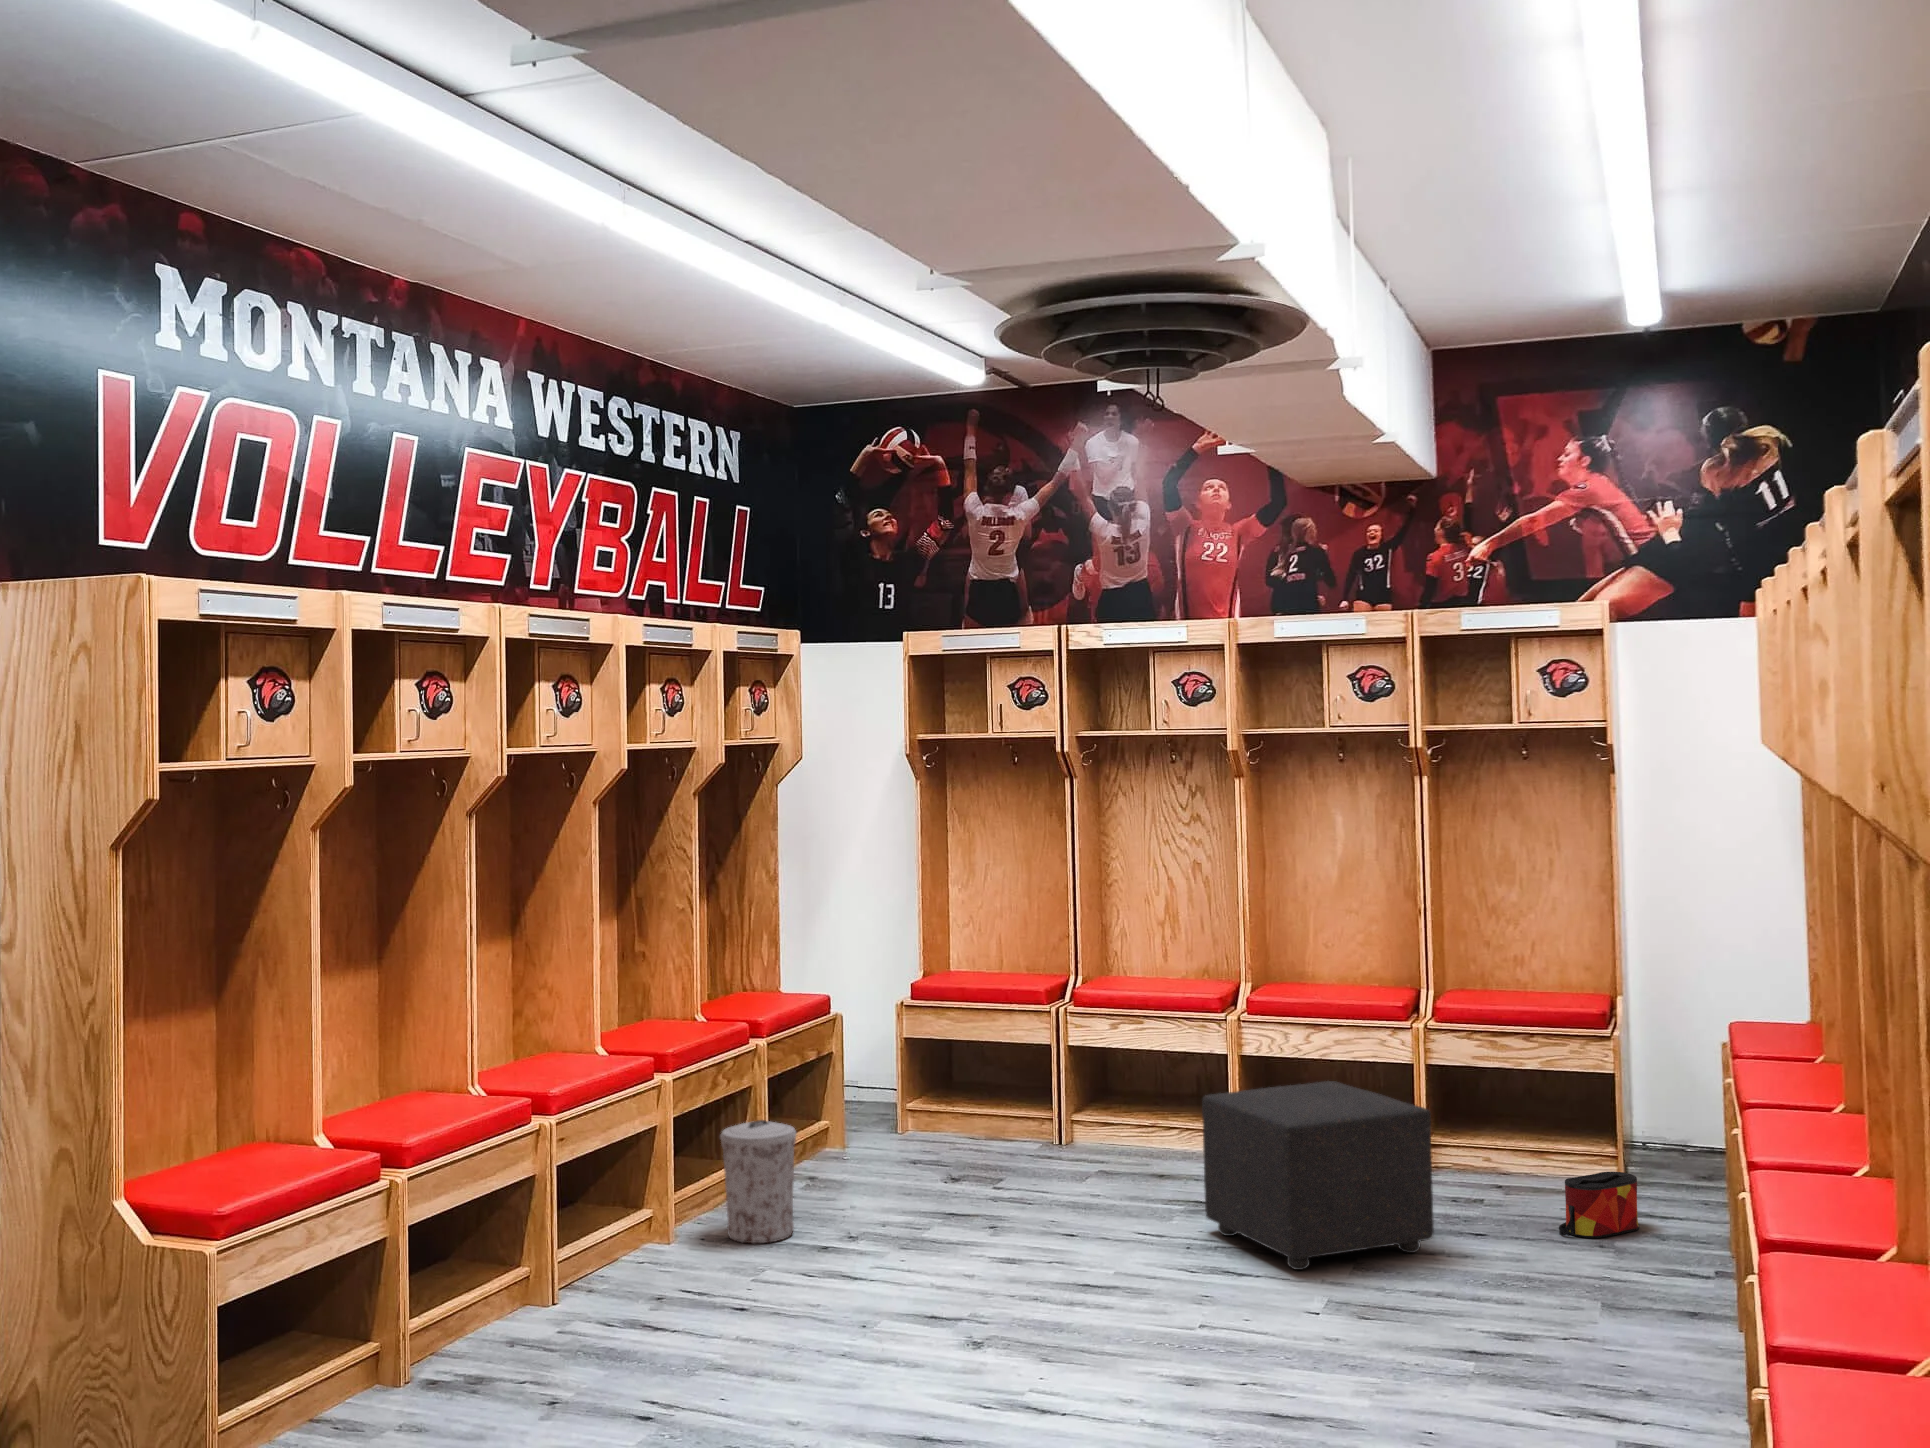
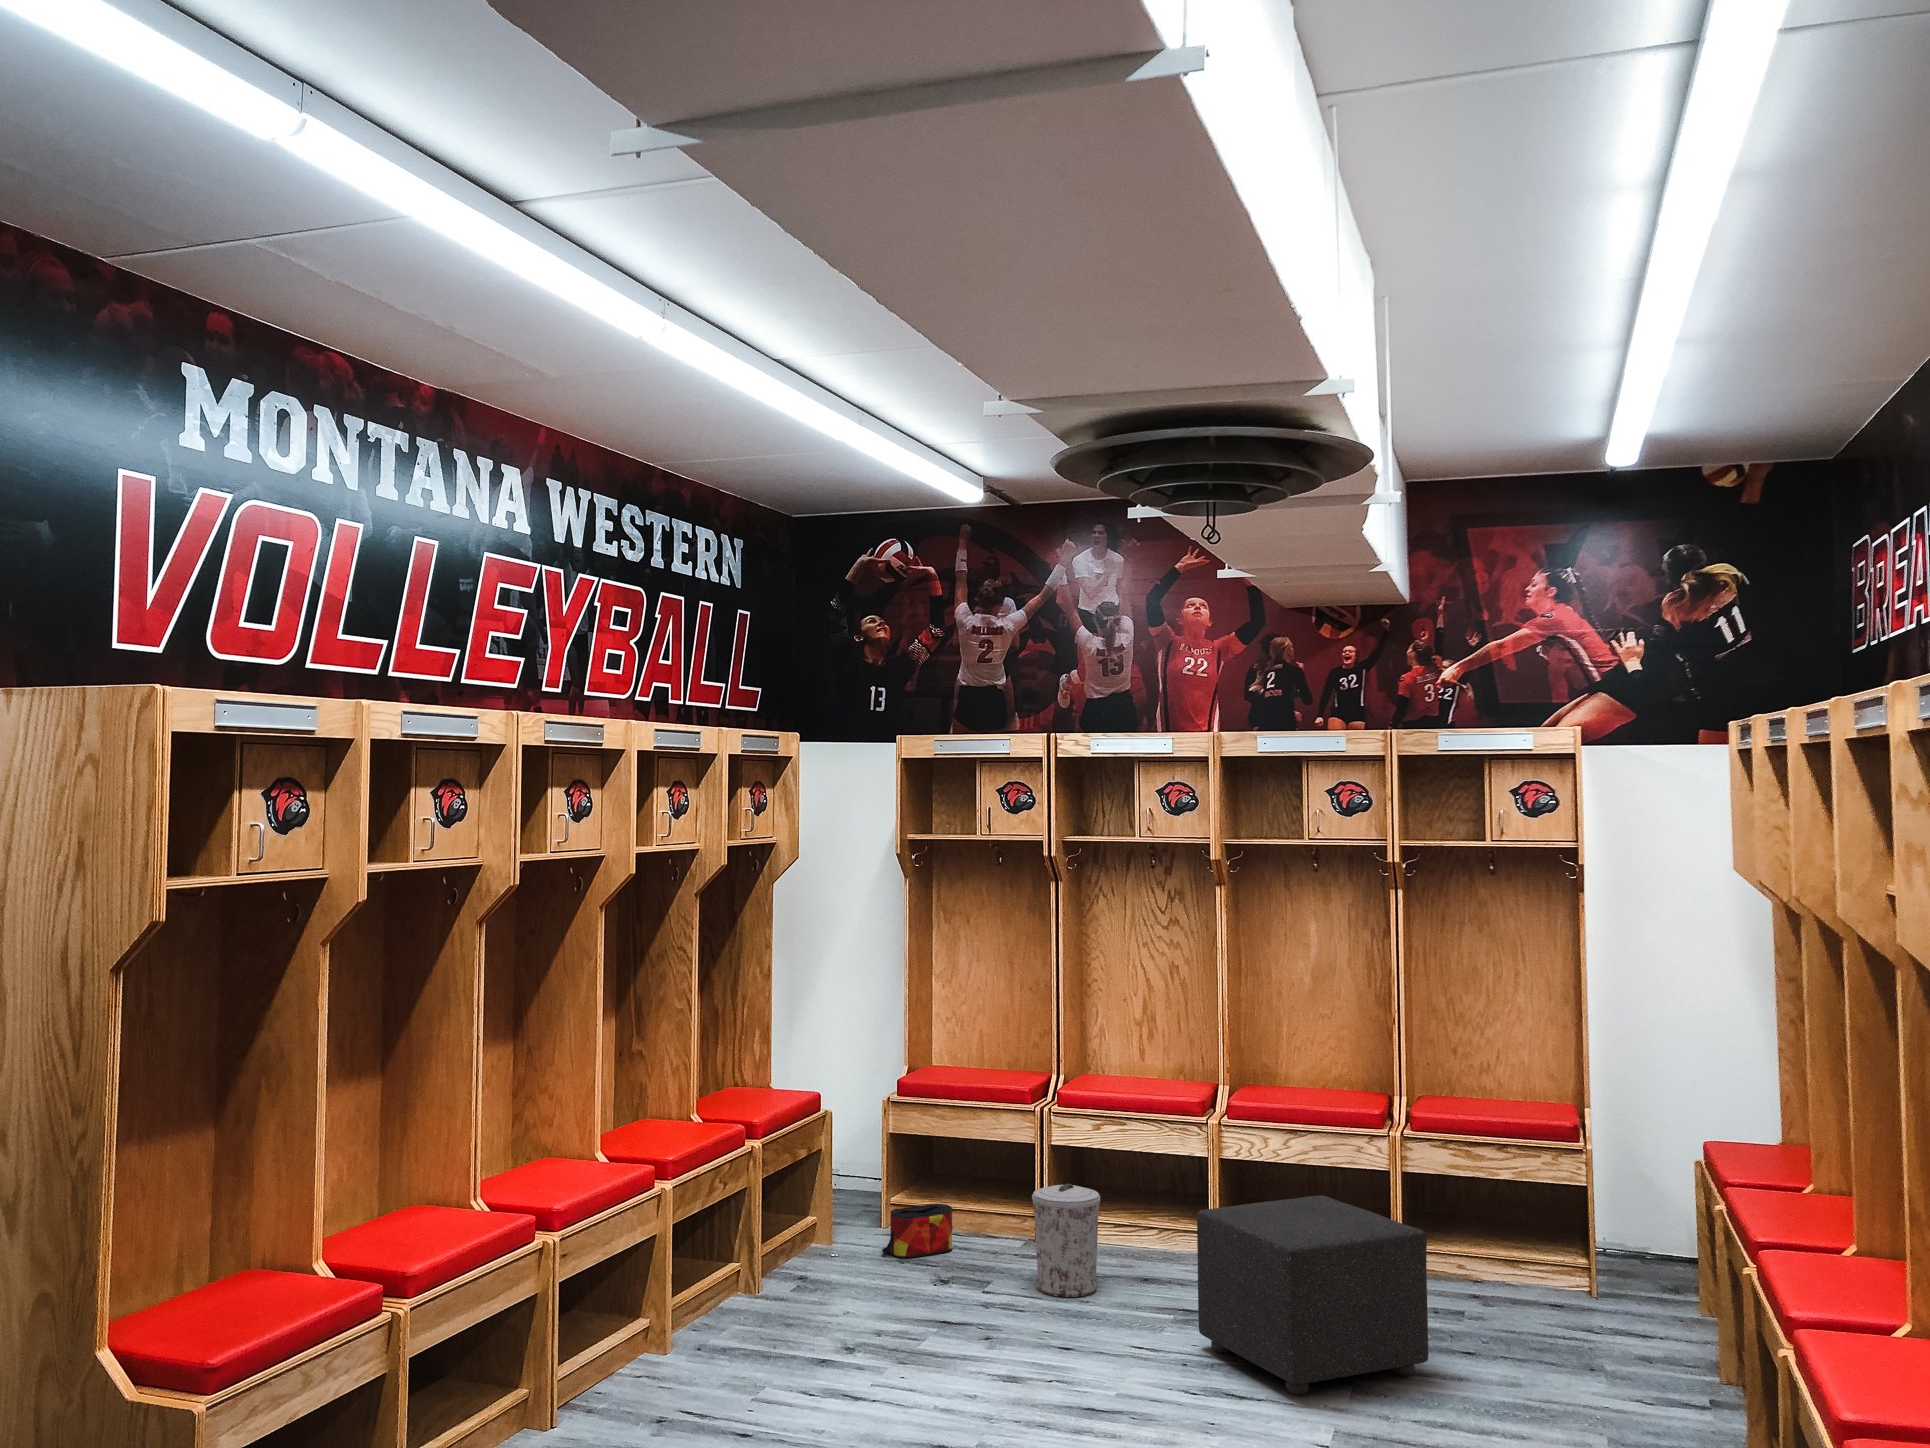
trash can: present [720,1120,796,1243] -> present [1032,1184,1100,1297]
bag: present [1559,1172,1639,1238] -> present [882,1204,953,1258]

